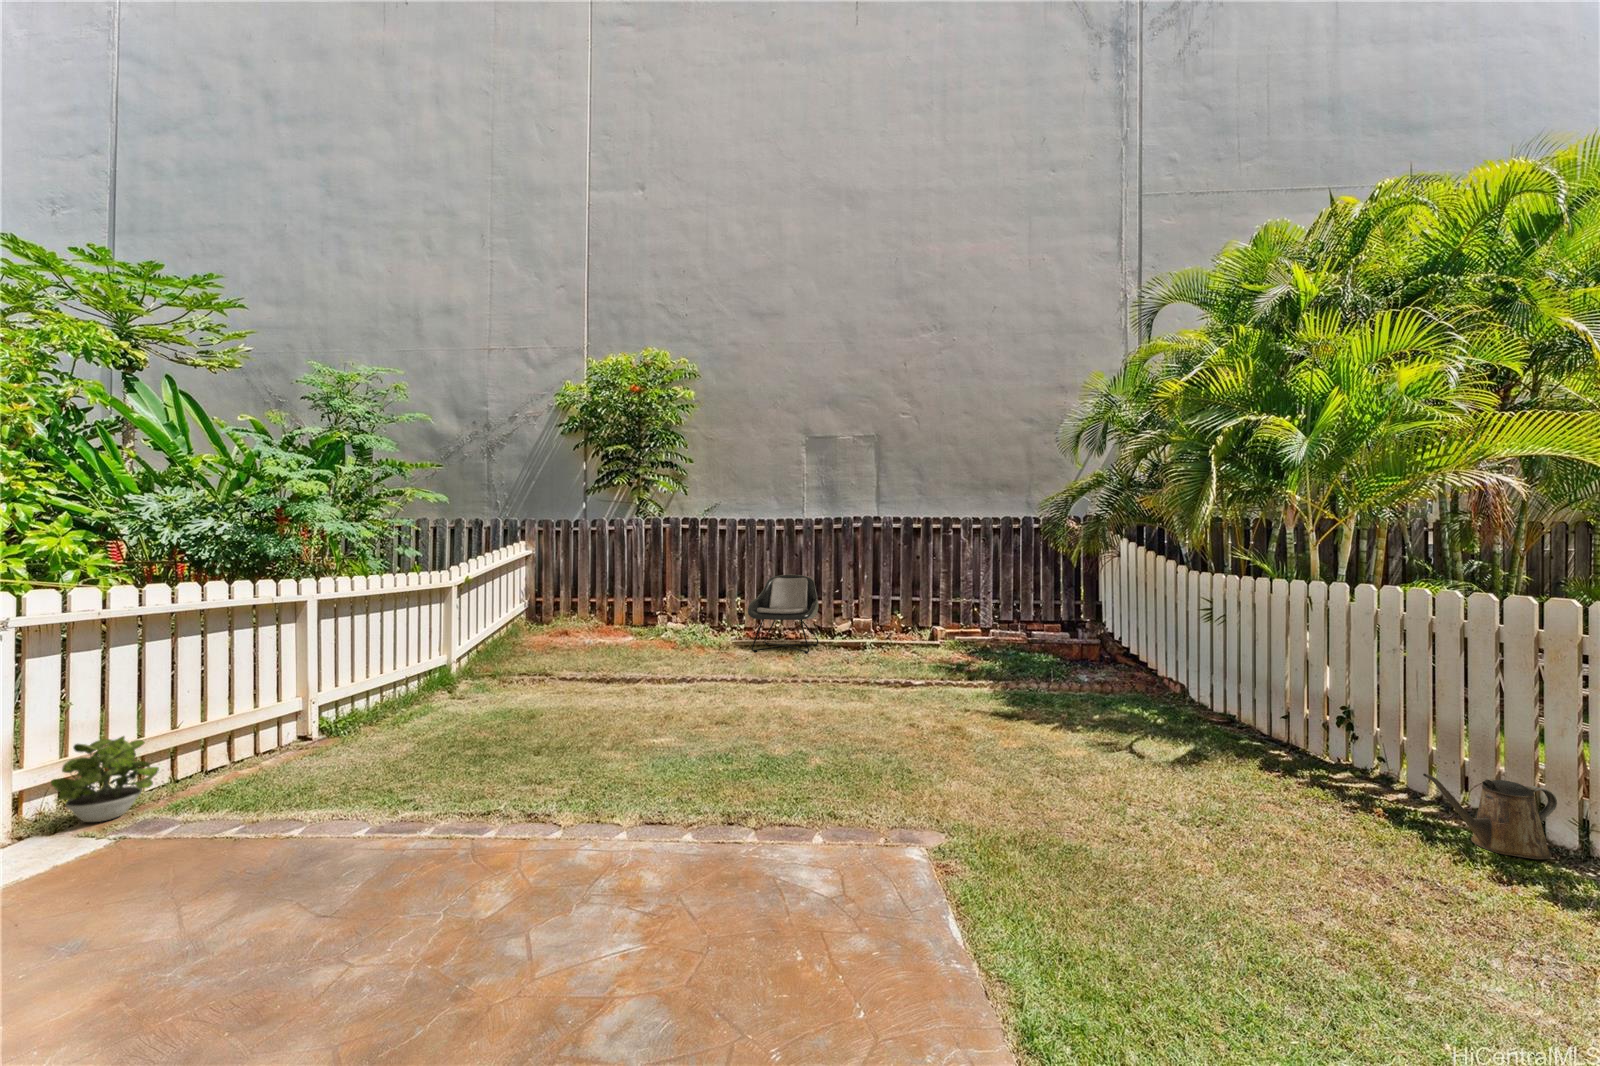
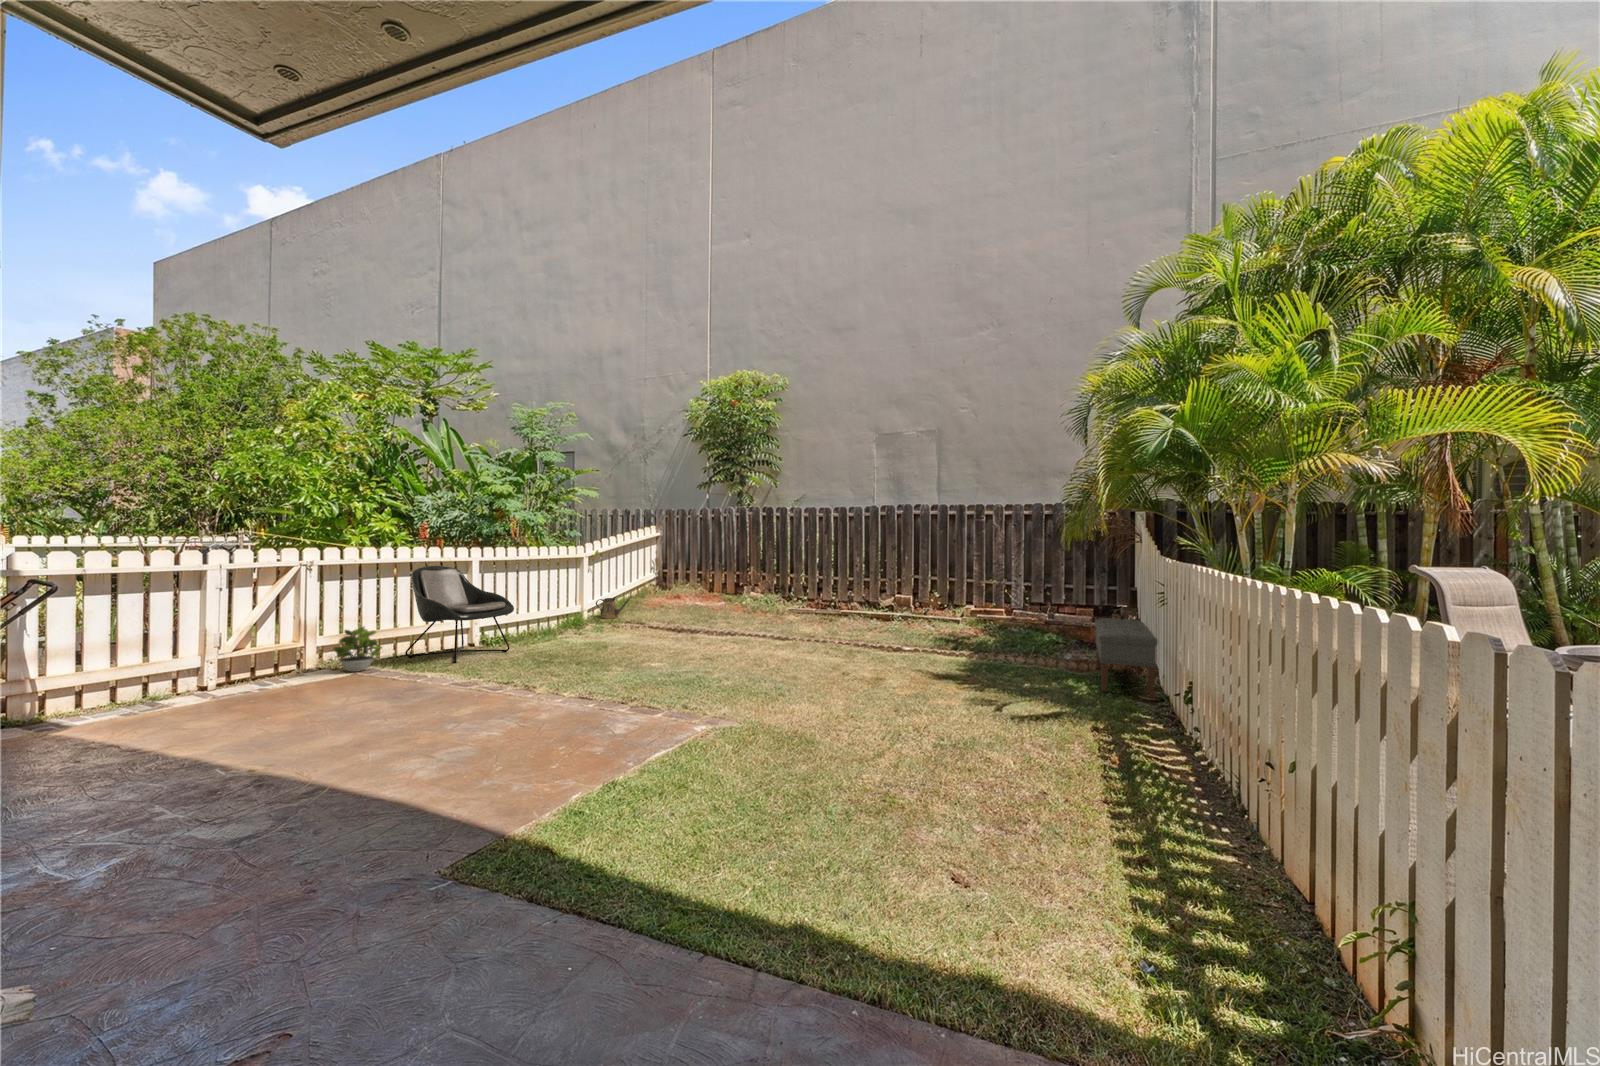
lounge chair: present [748,575,819,654] -> present [405,566,514,663]
bench: none [1156,640,1291,734] -> present [1095,618,1158,696]
watering can: present [1423,773,1557,859] -> present [596,596,632,619]

